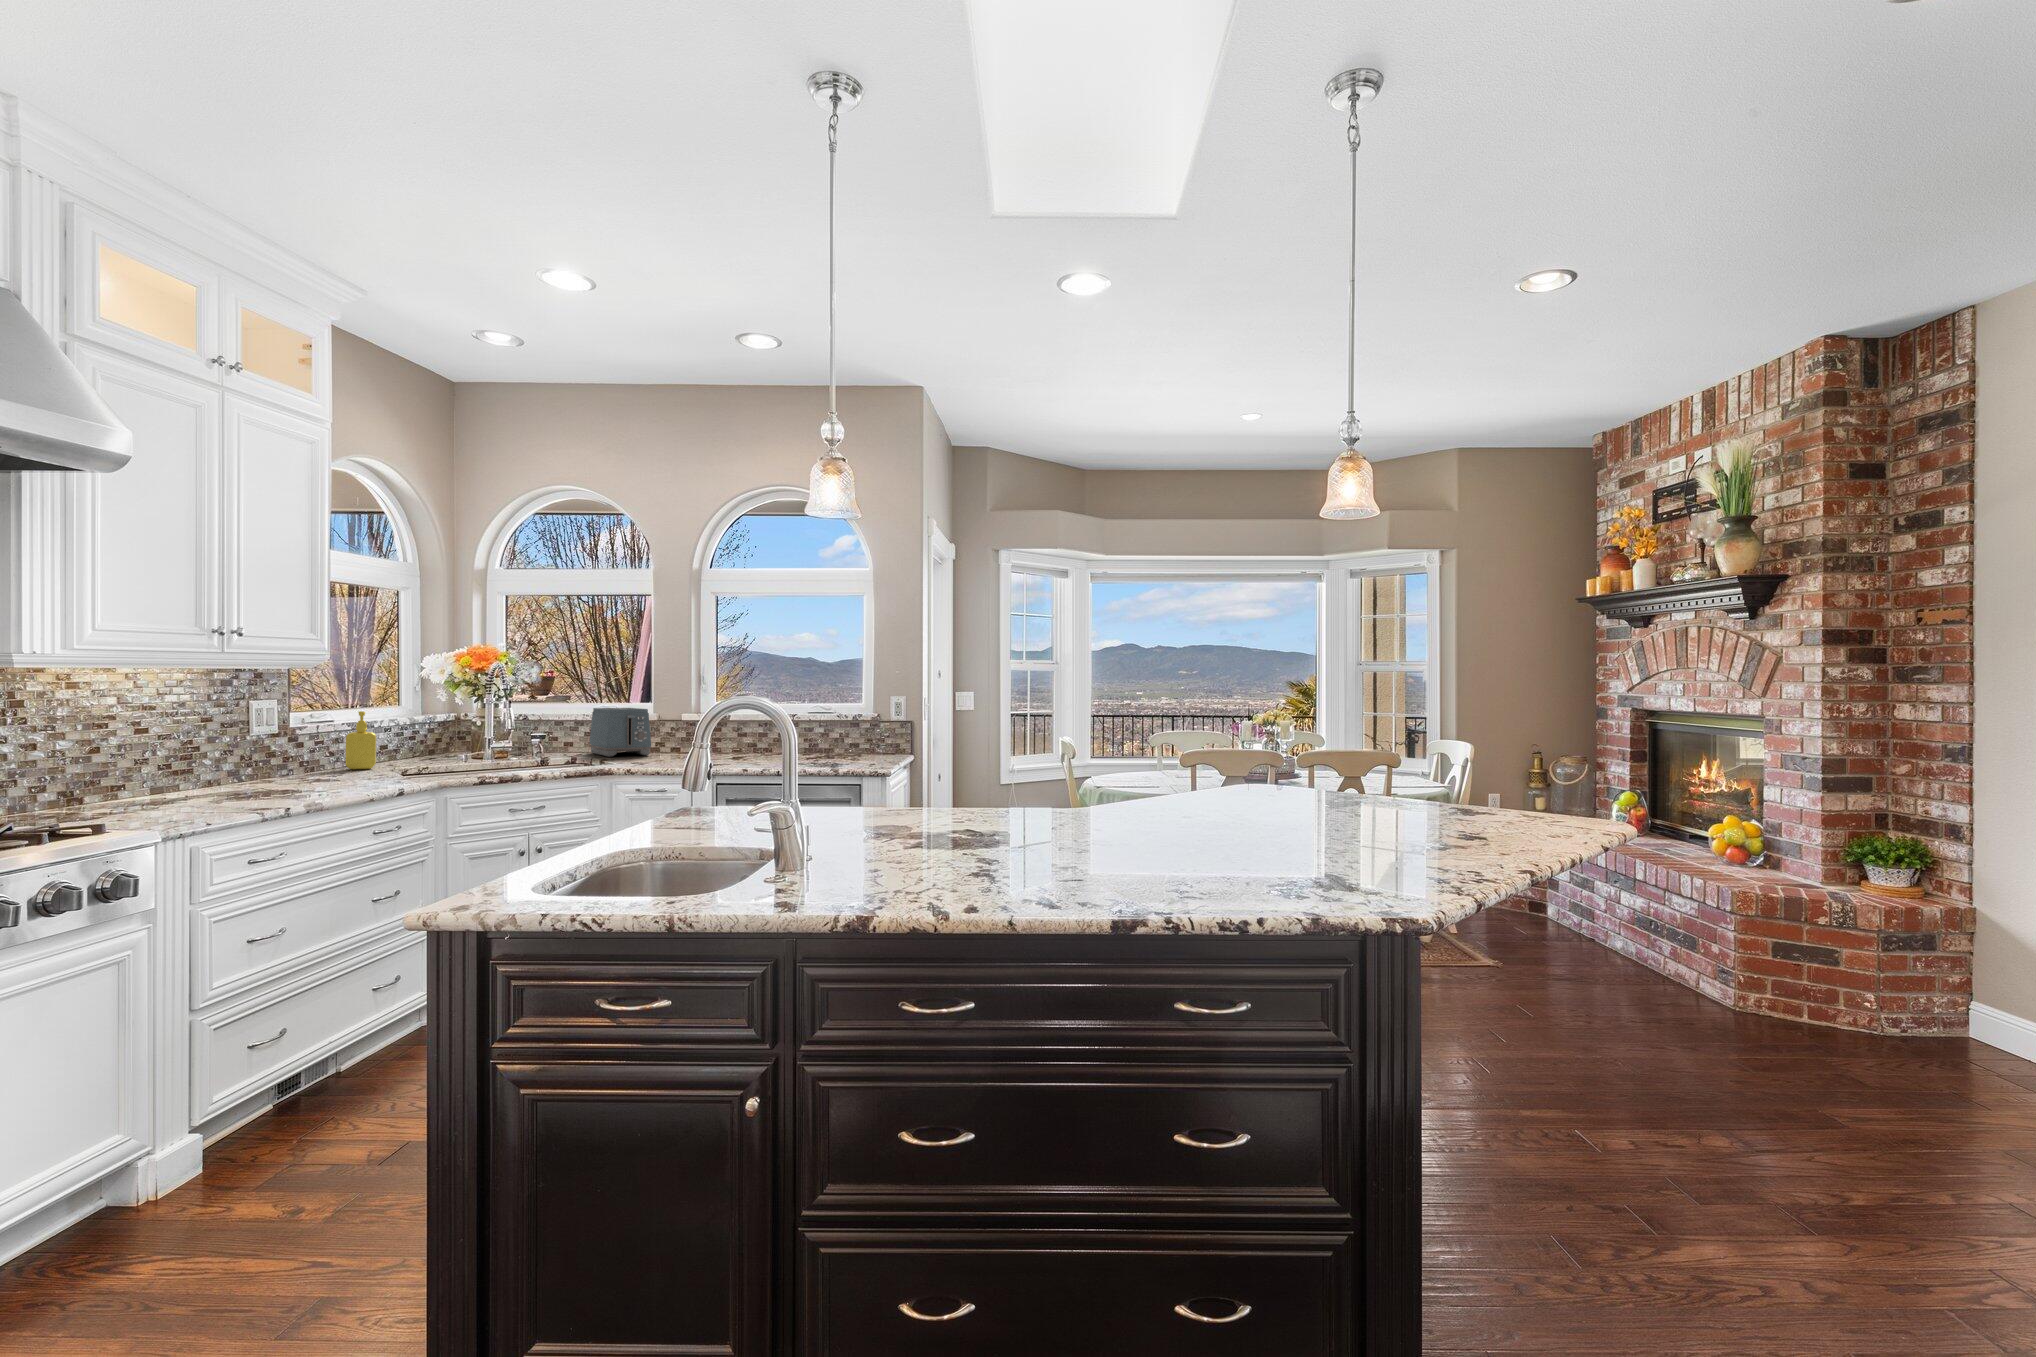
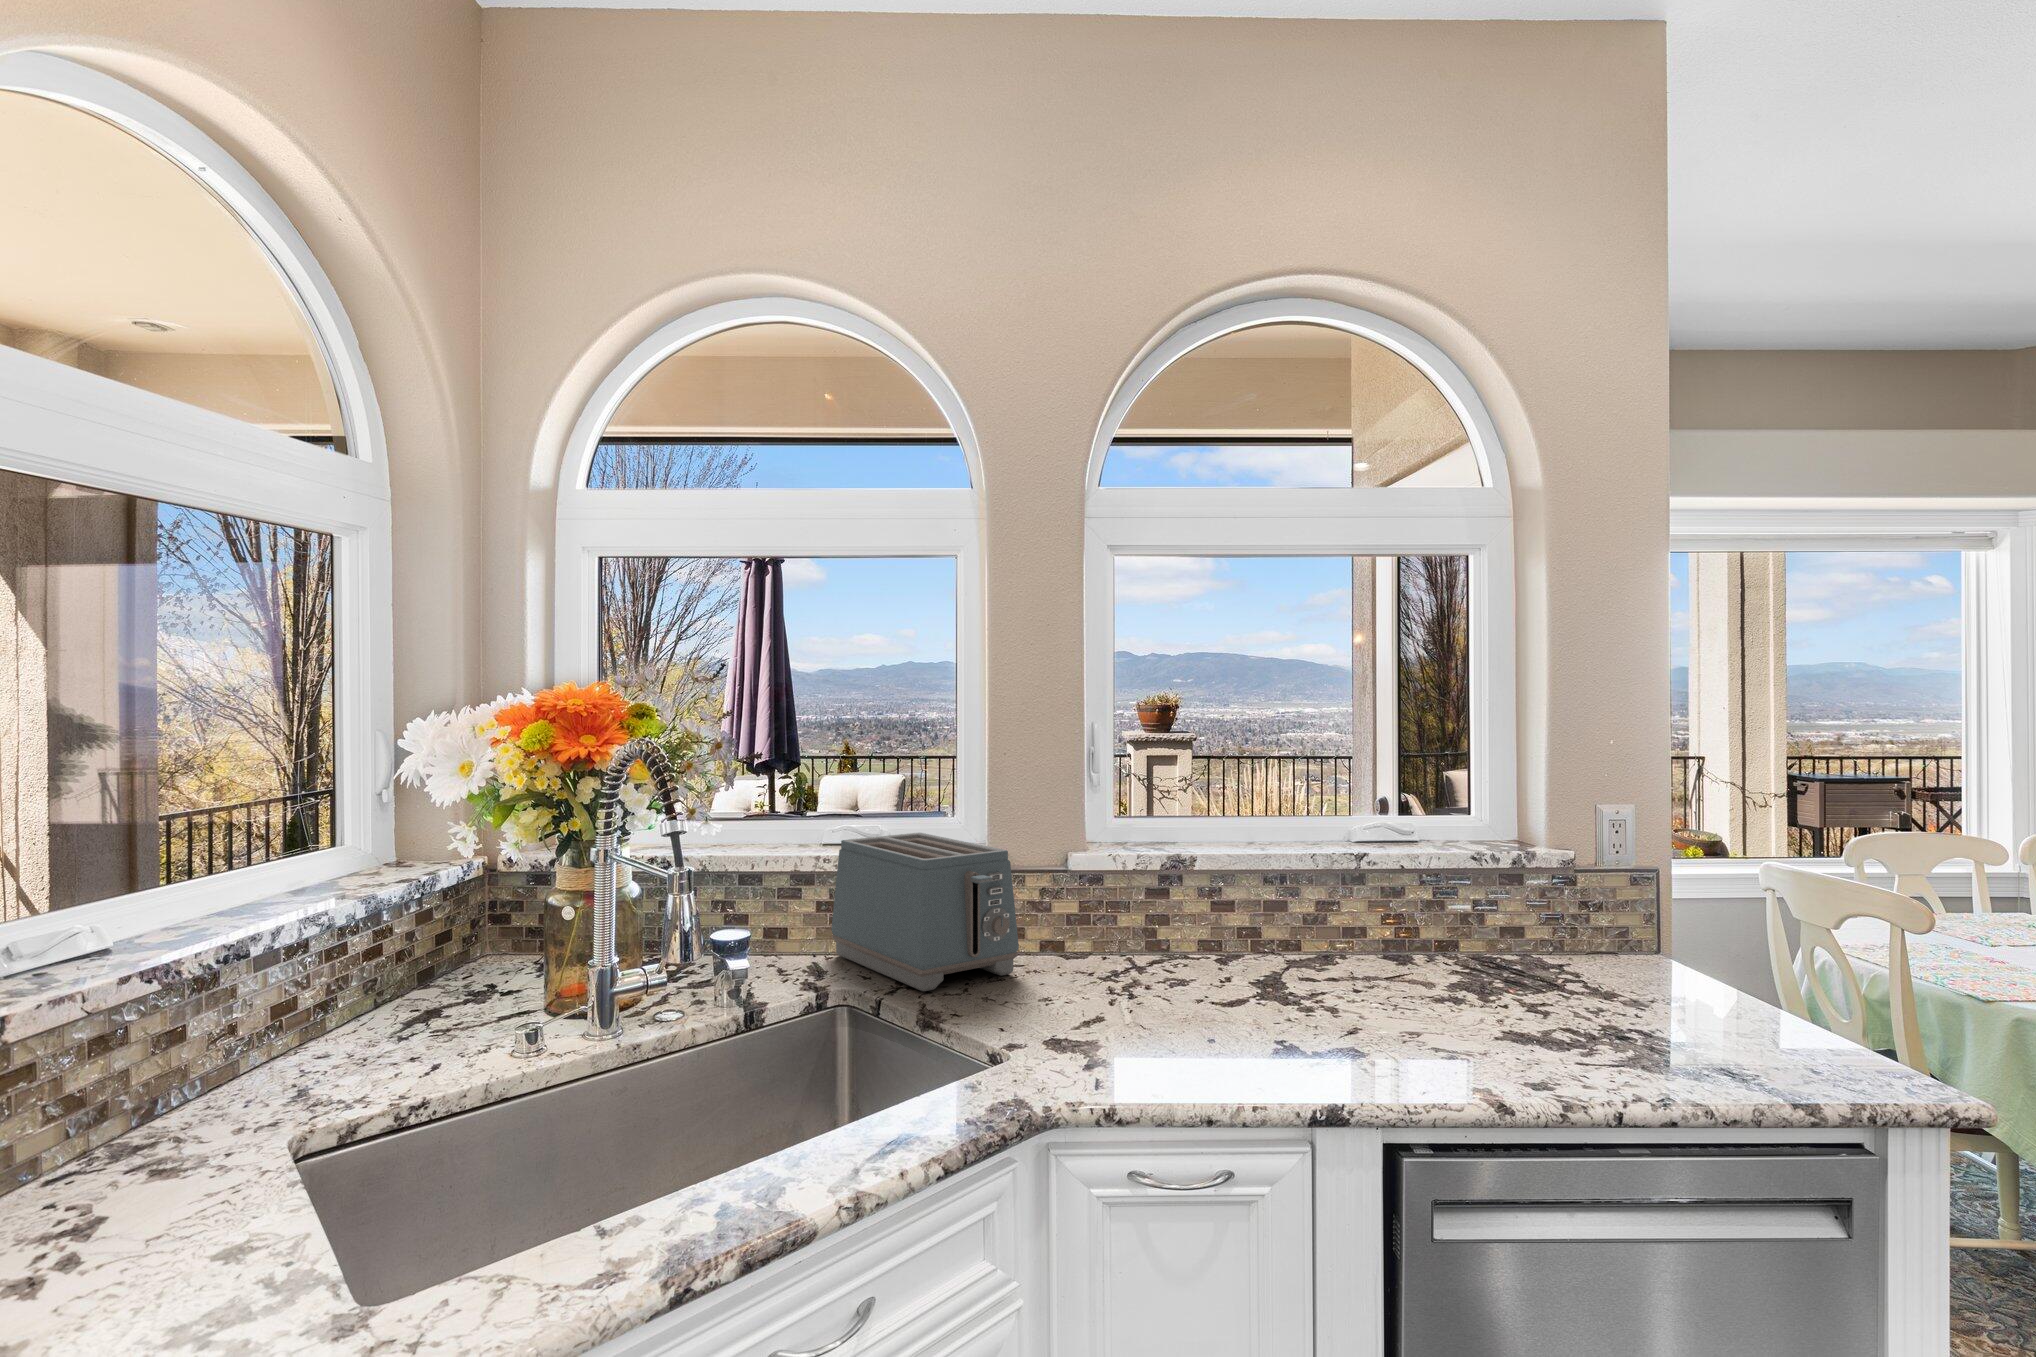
soap dispenser: present [346,711,376,769] -> none [119,946,245,1178]

